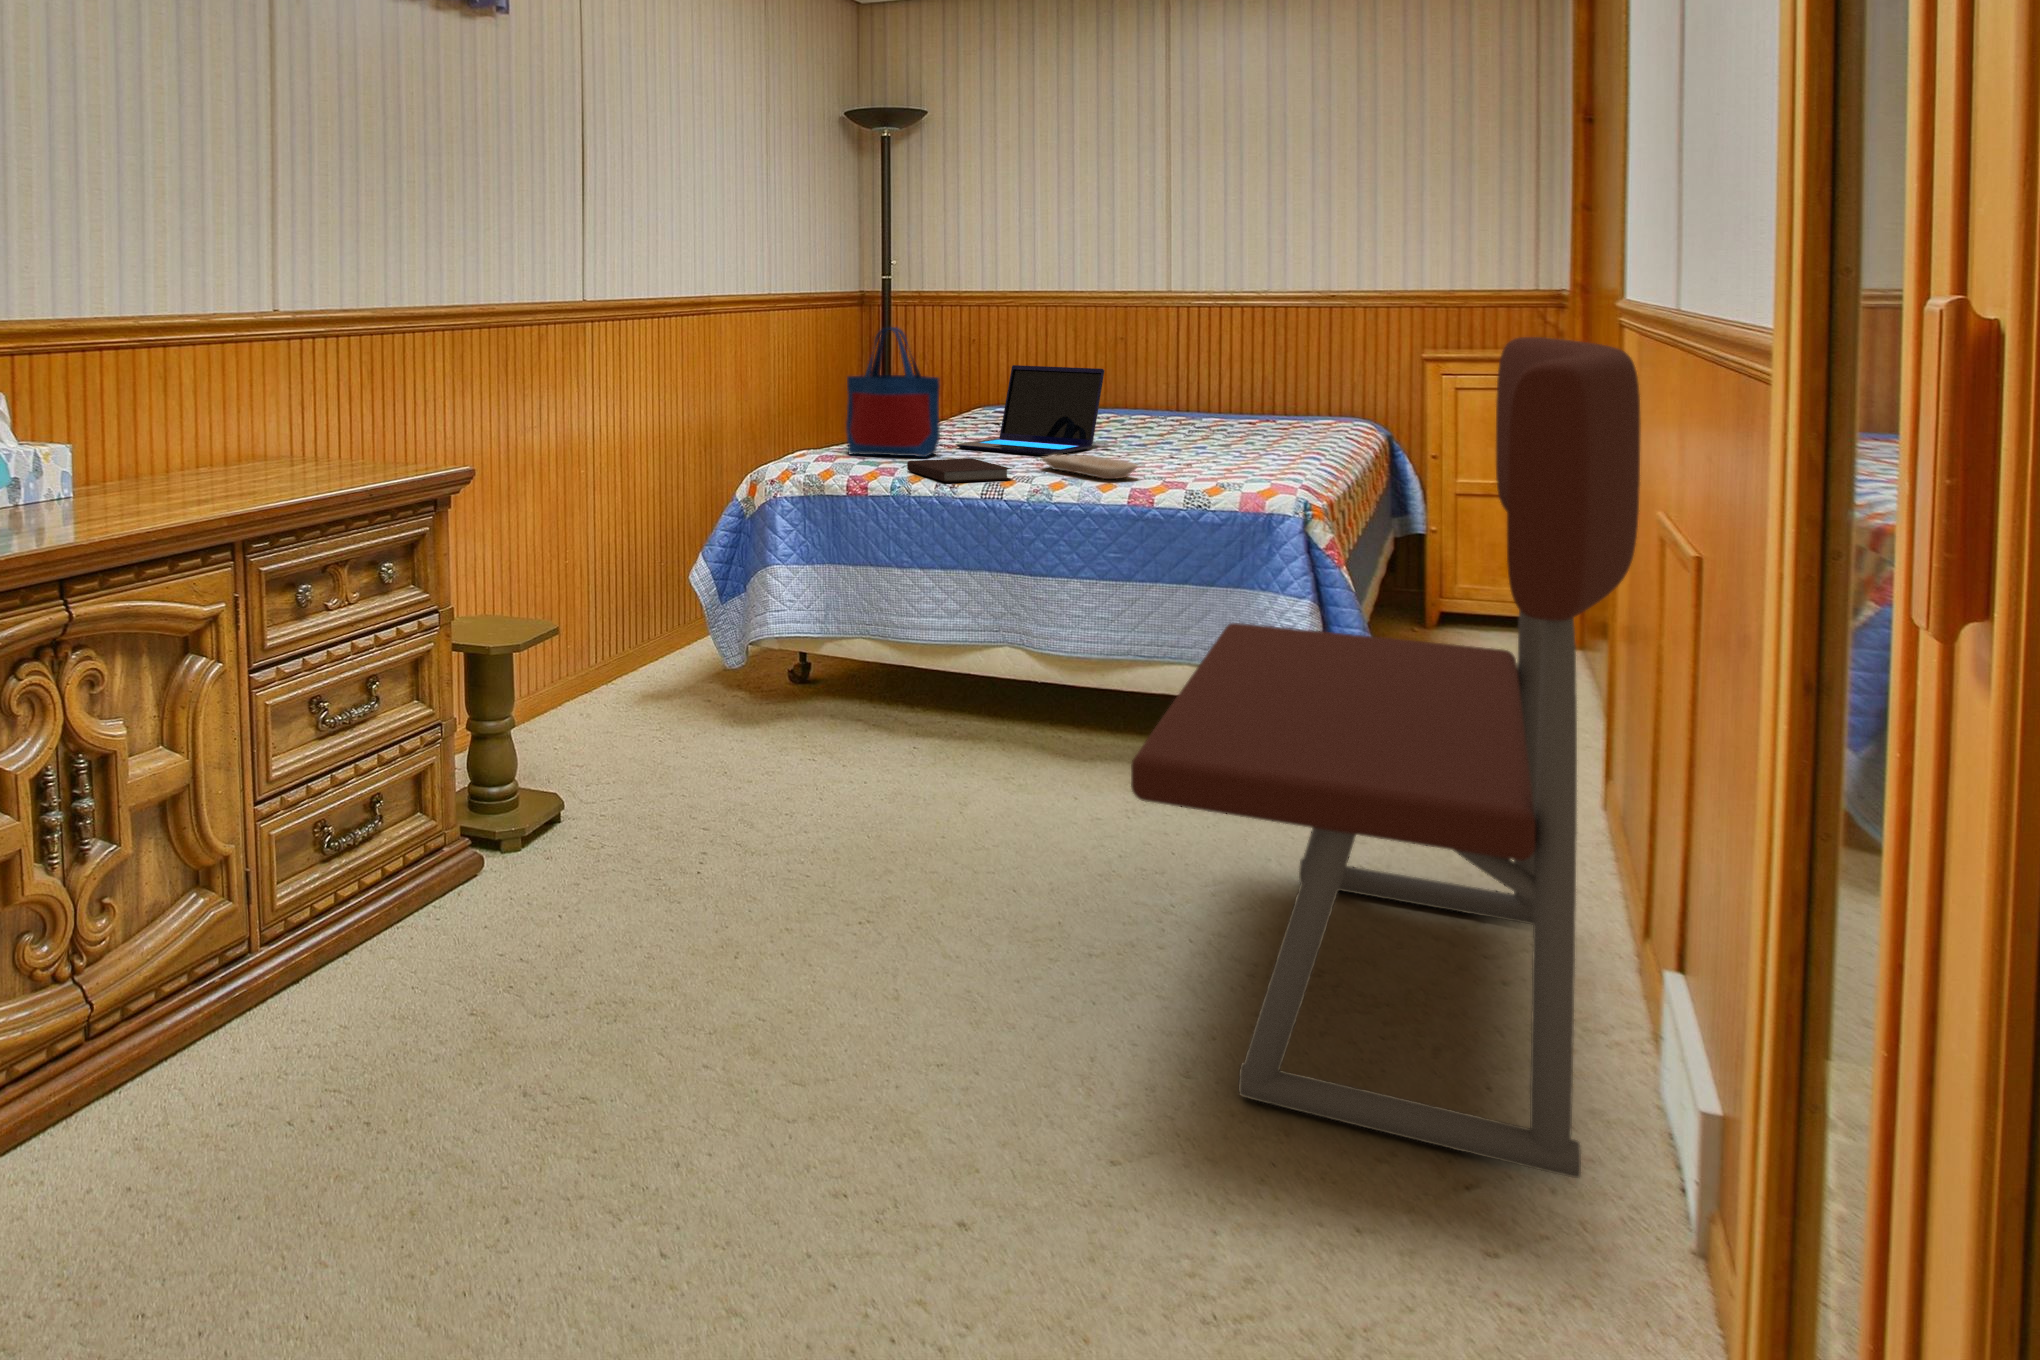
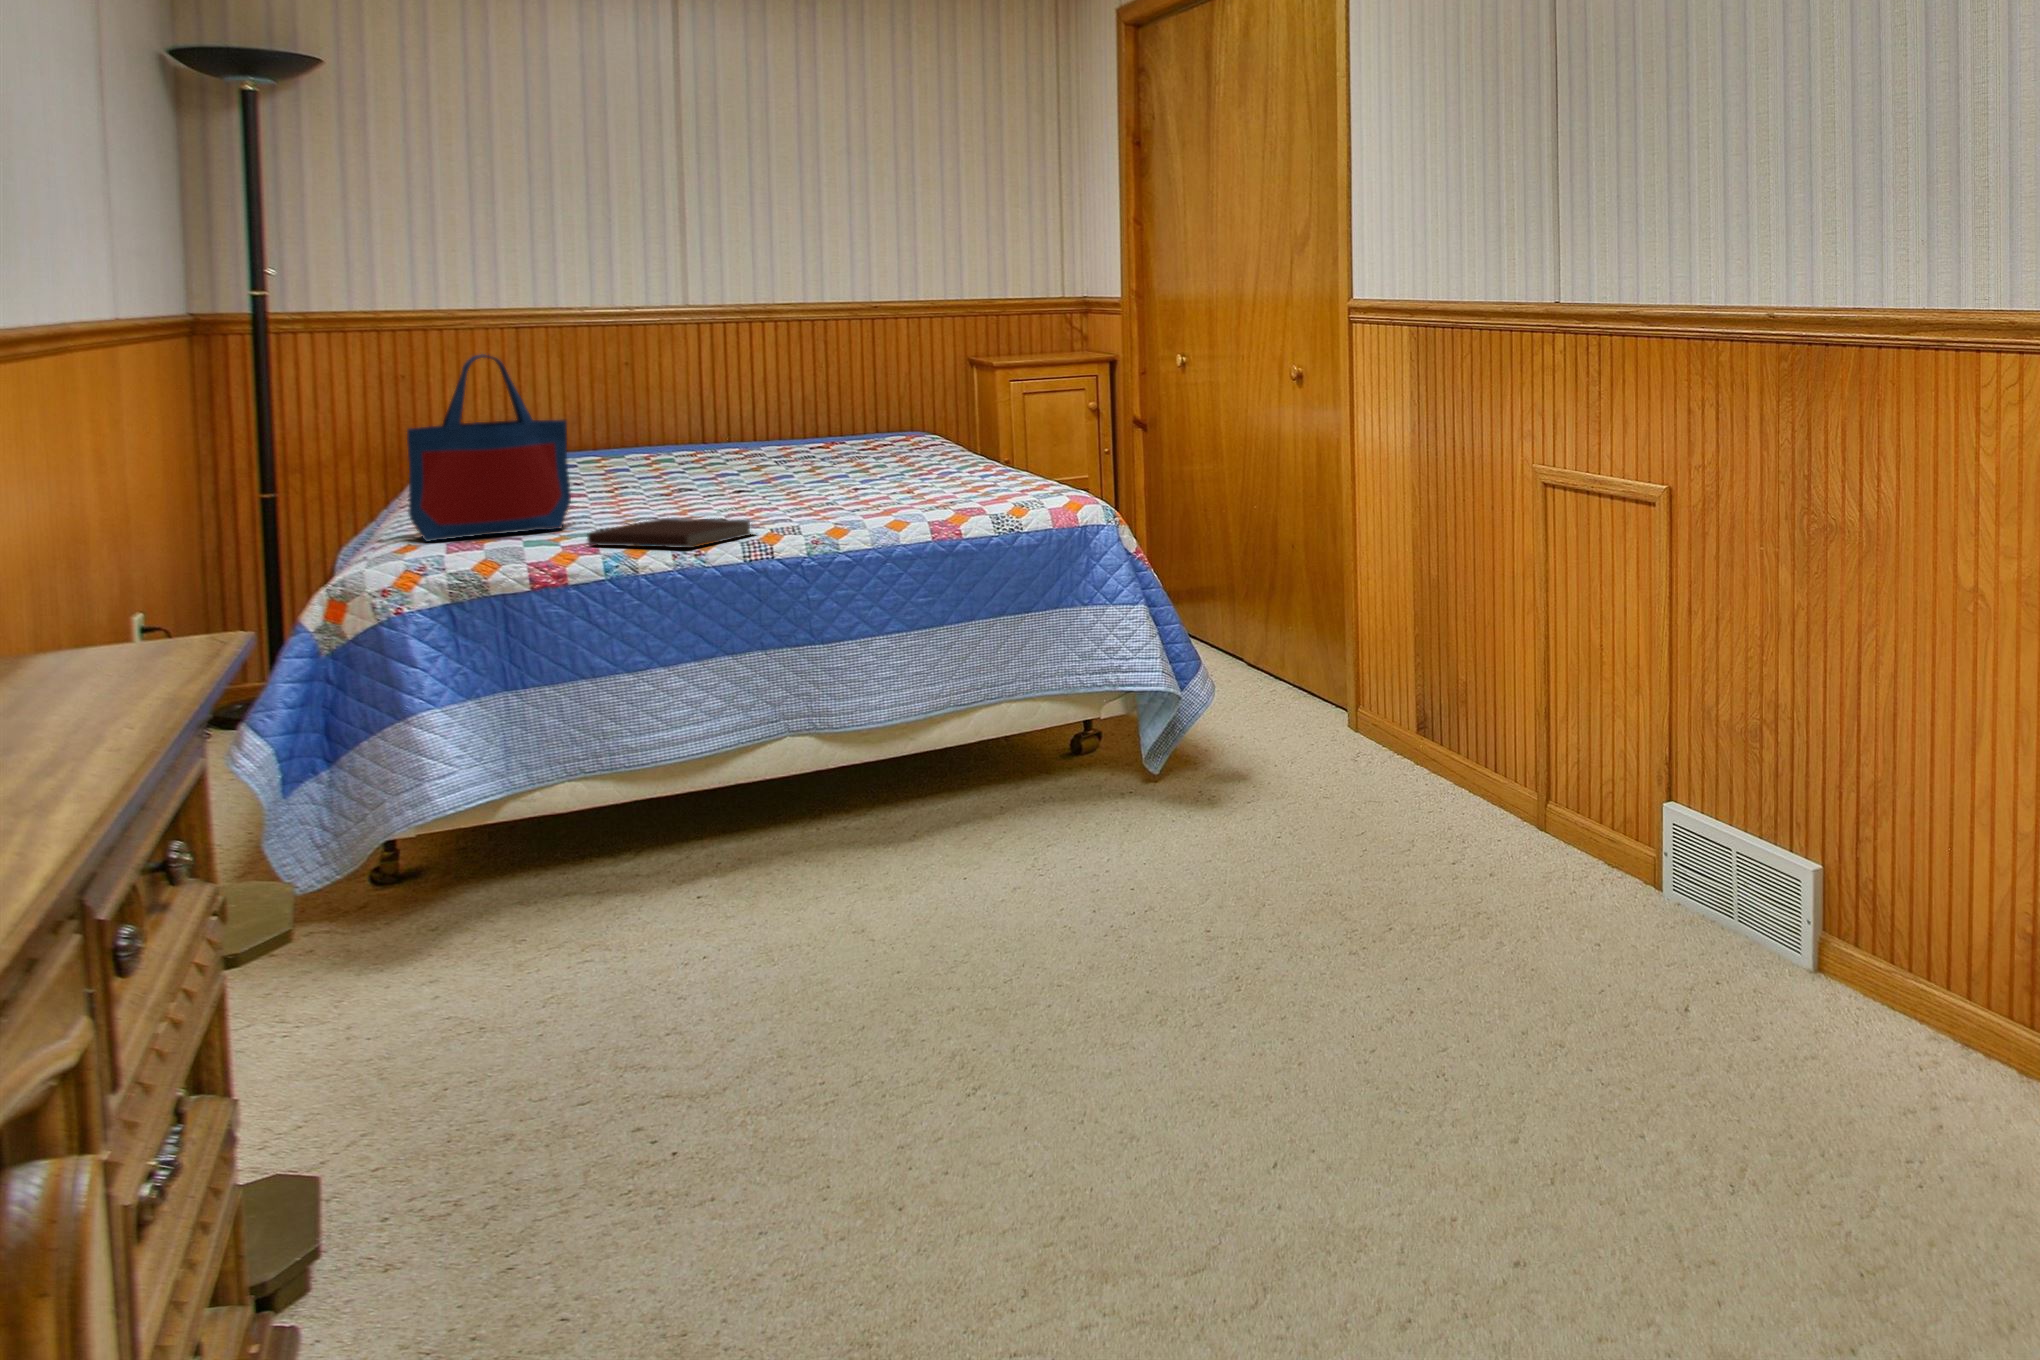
bench: present [1131,337,1641,1178] -> none [1186,325,1705,1021]
laptop: present [956,365,1104,456] -> none [561,396,742,514]
tray: present [1041,455,1138,479] -> none [750,495,893,518]

